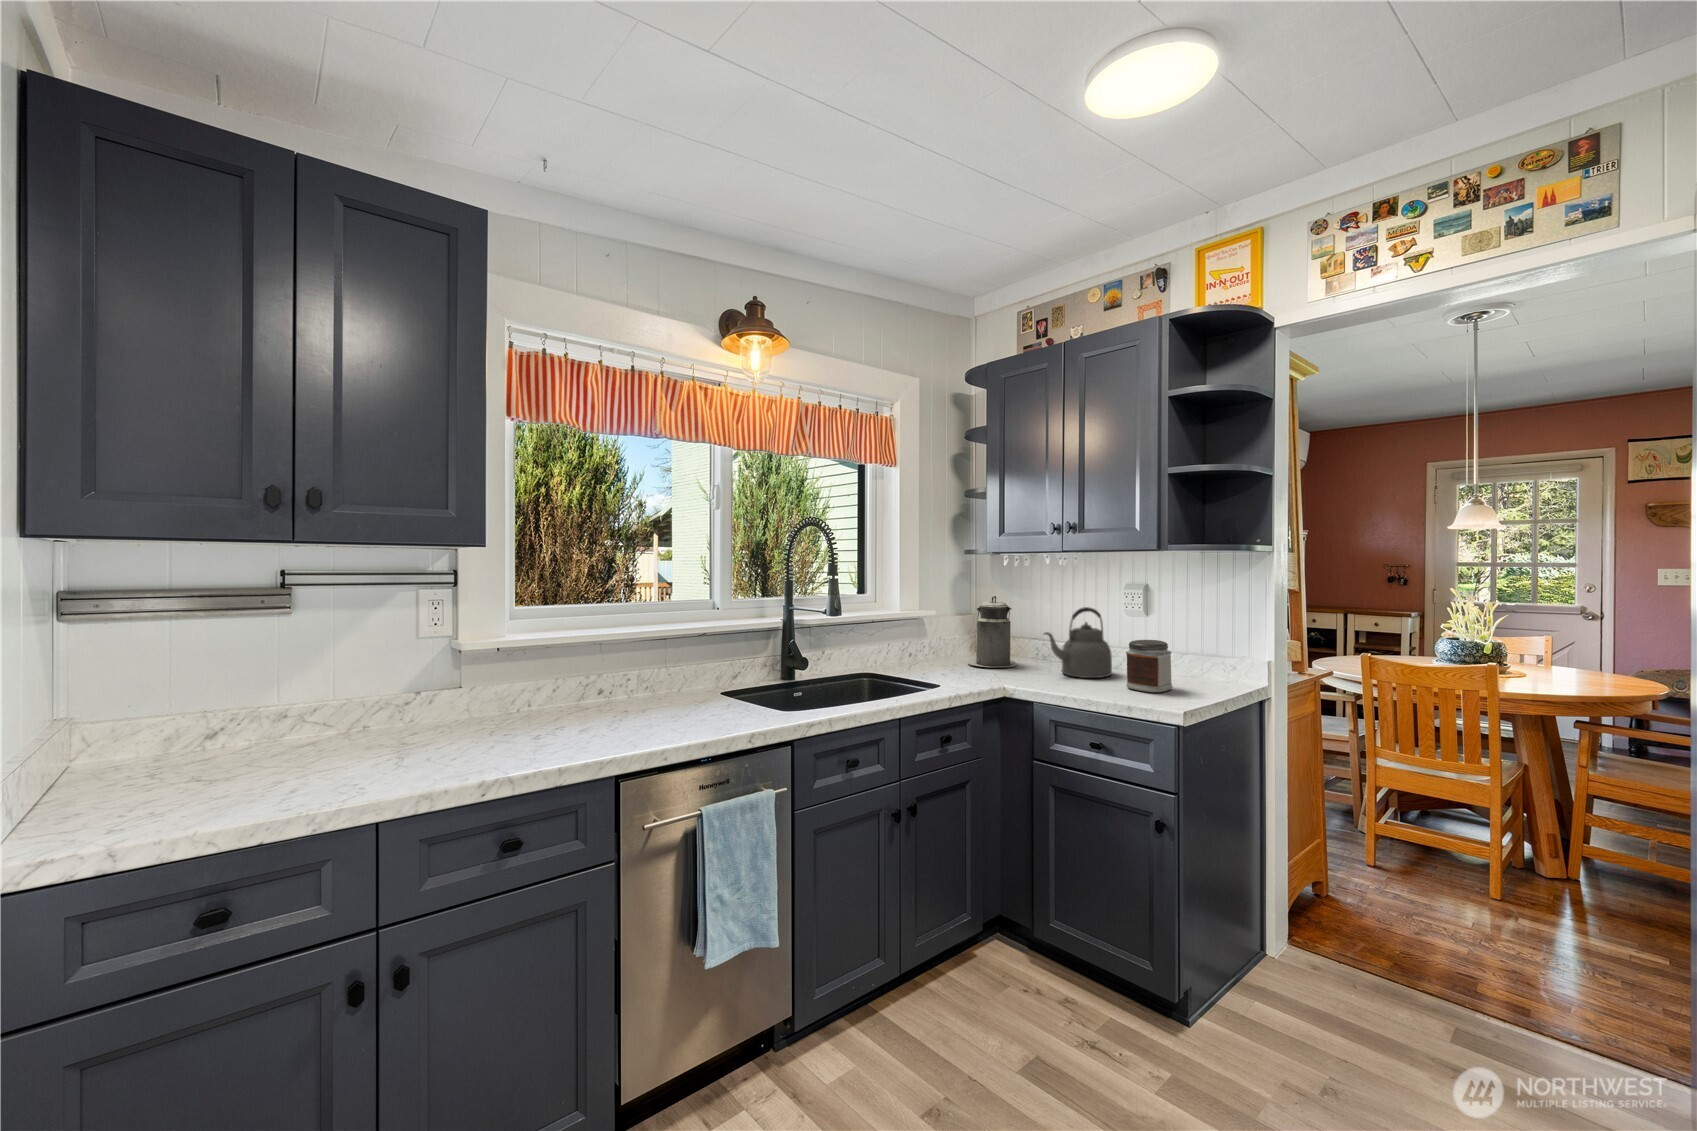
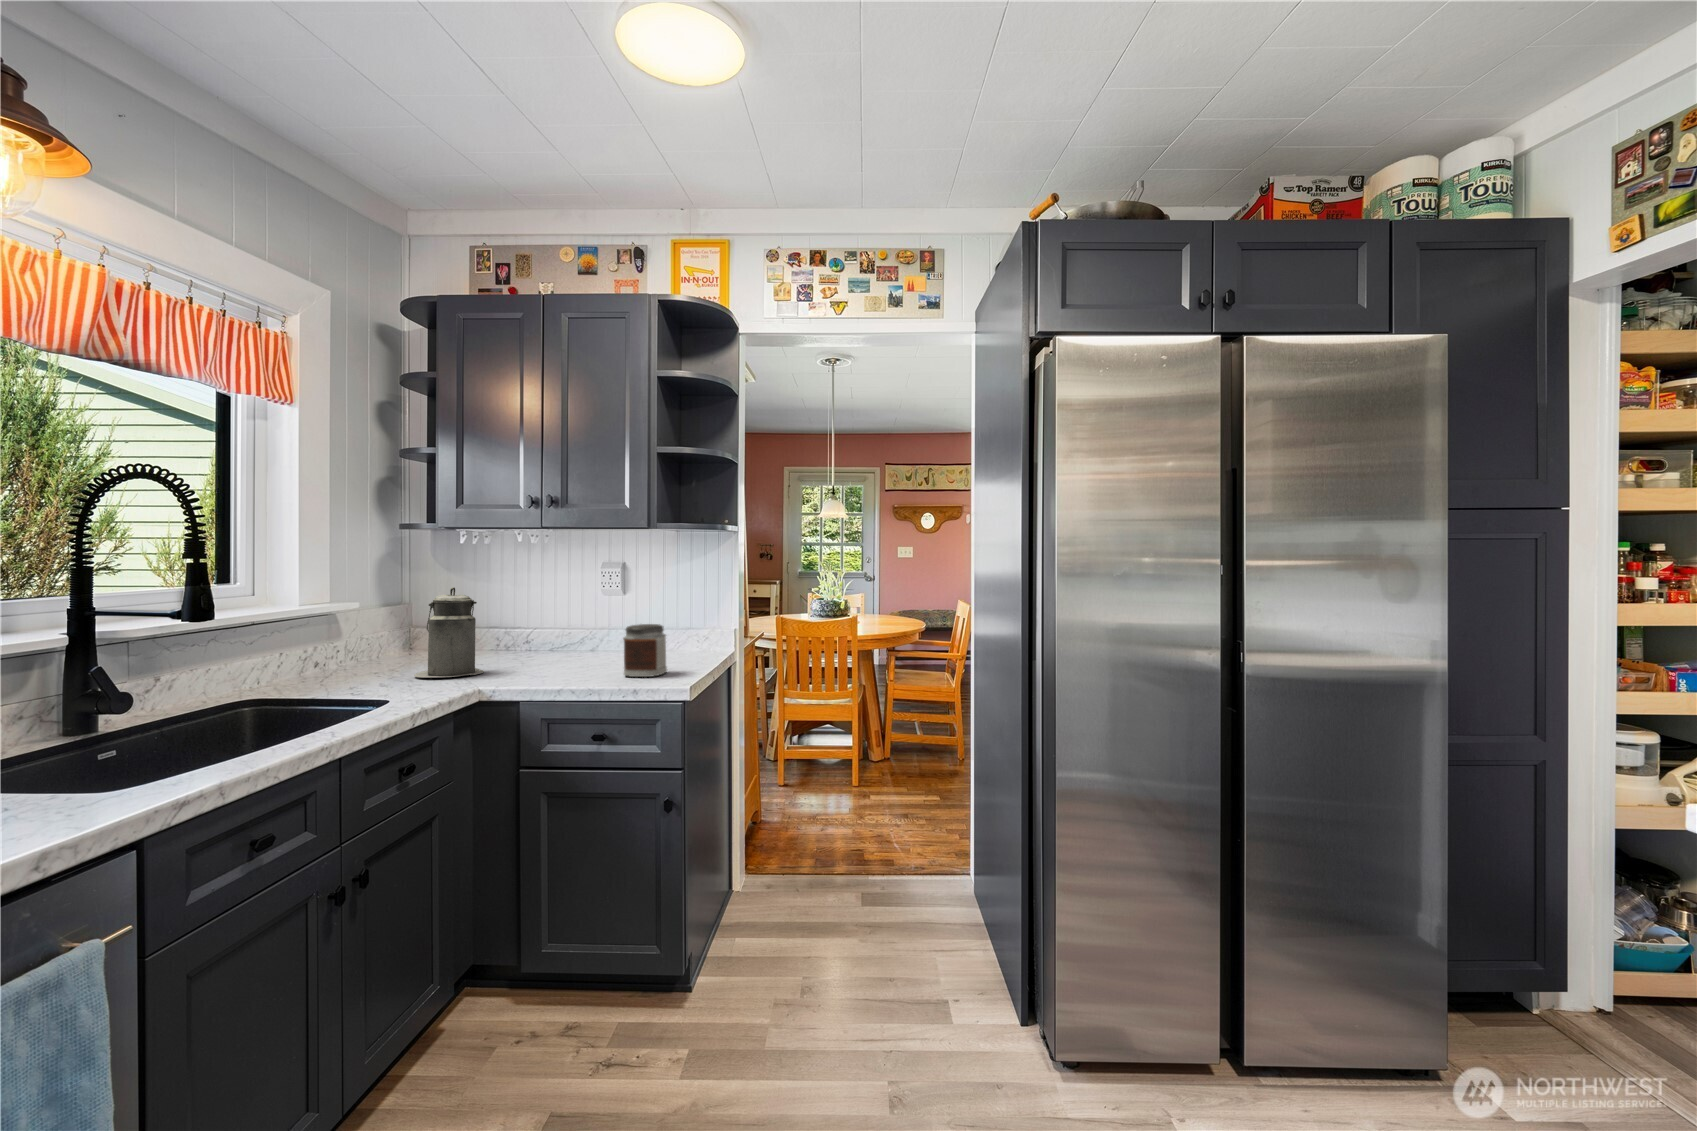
kettle: present [1044,607,1112,678] -> none [525,595,601,674]

